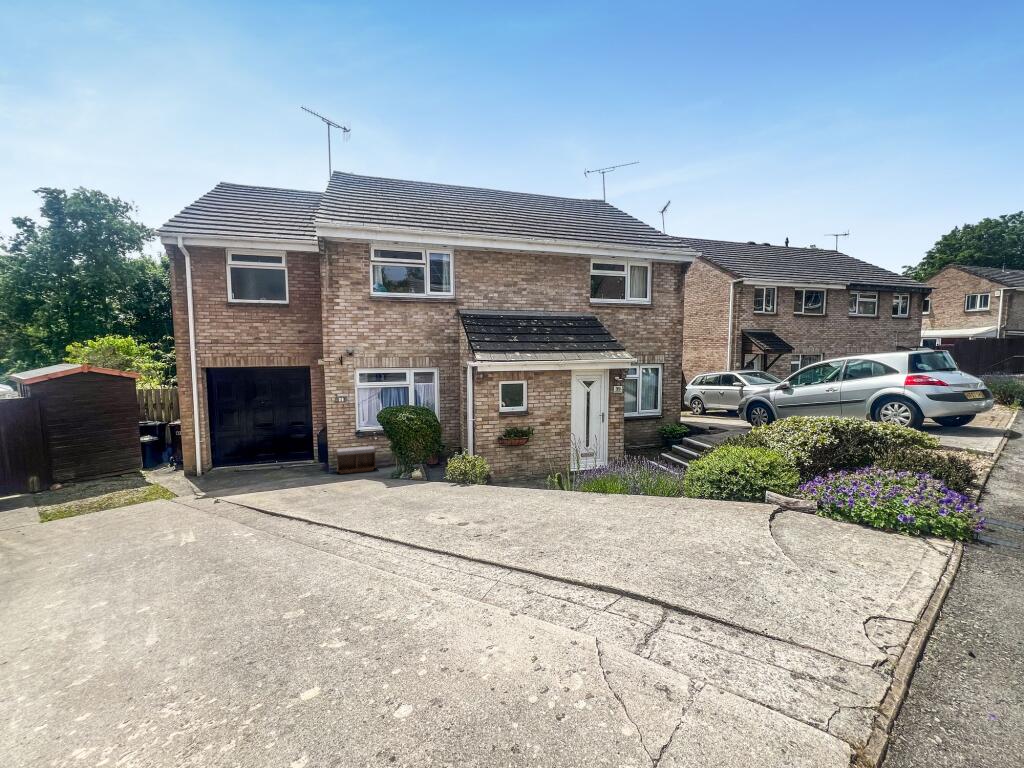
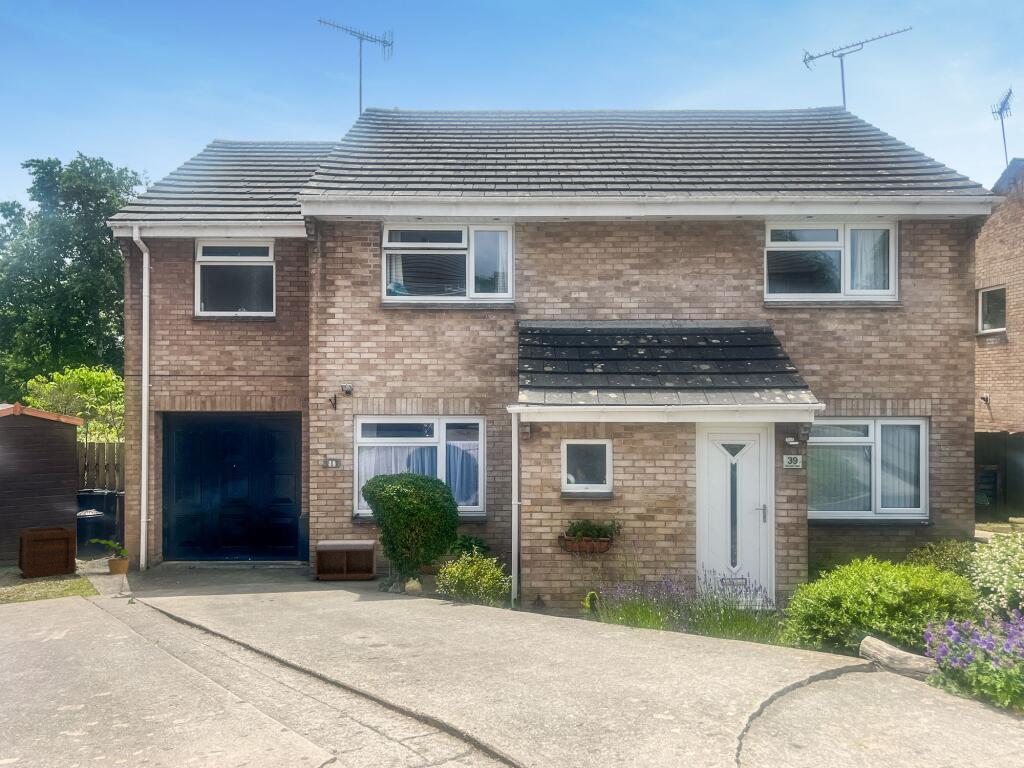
wooden crate: none [92,451,144,491] -> present [18,527,76,578]
potted plant: none [154,458,189,482] -> present [89,539,130,575]

